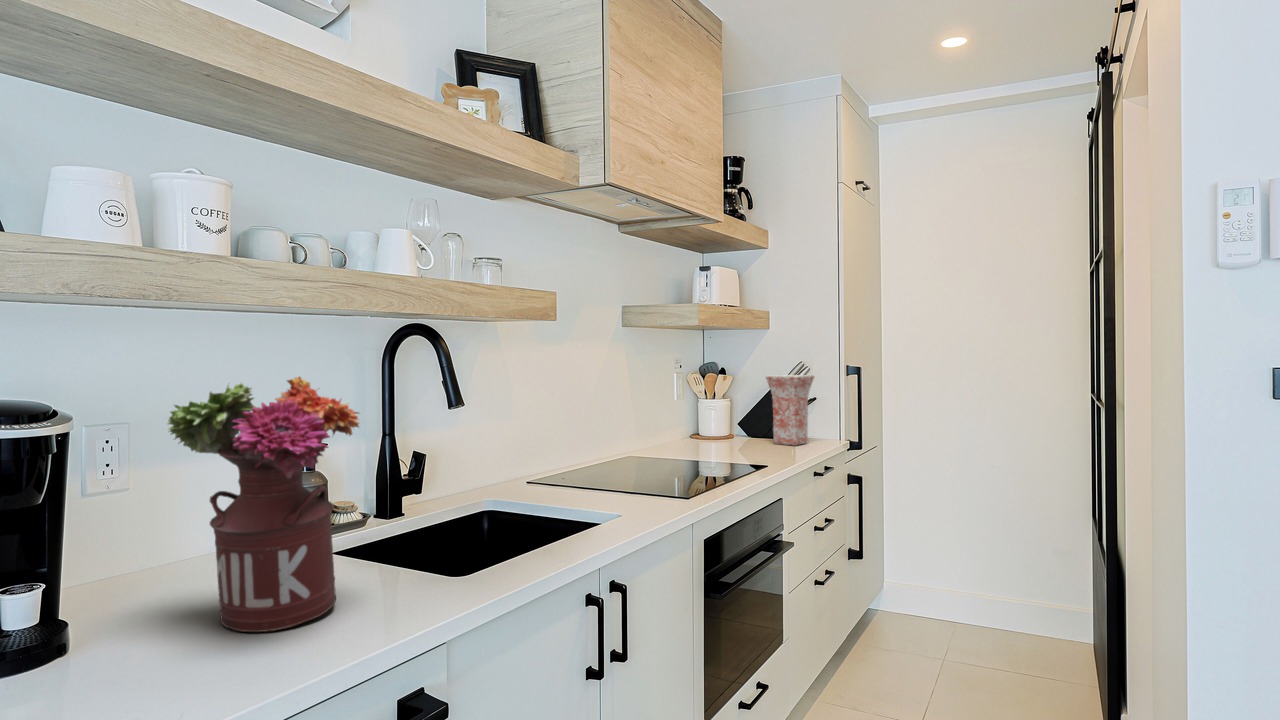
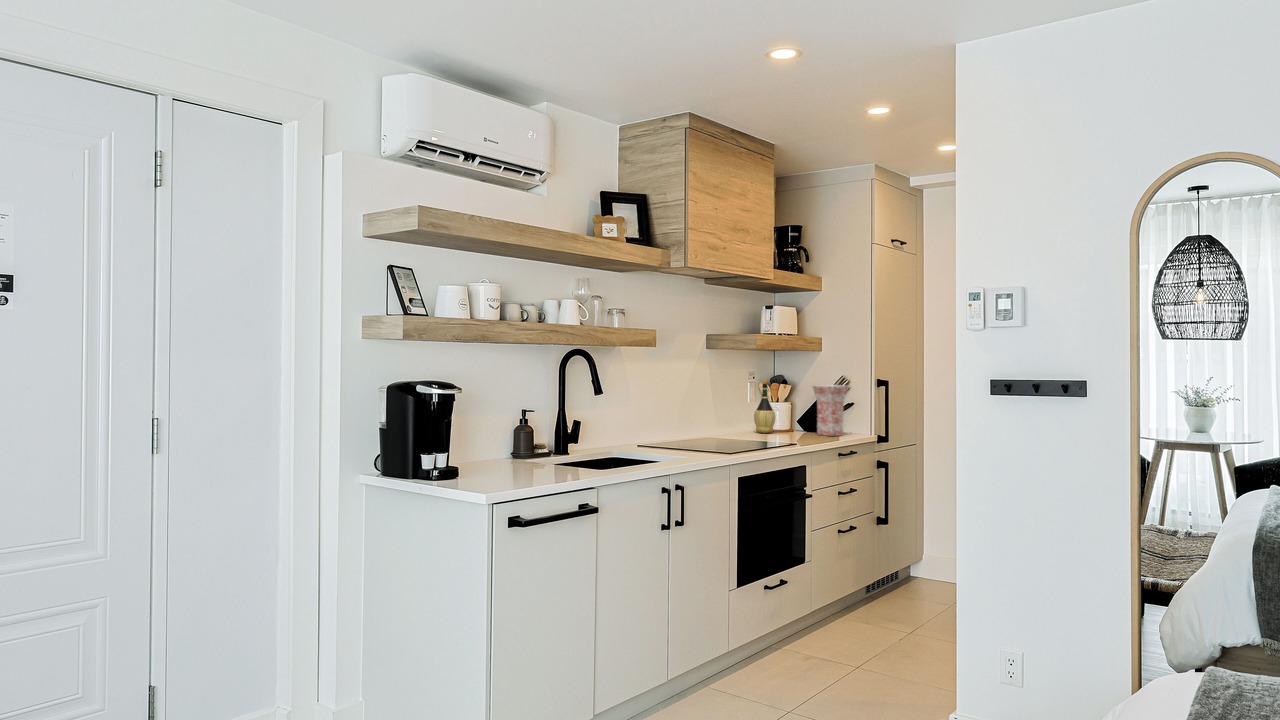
wine bottle: none [687,370,716,444] -> present [754,380,775,433]
flower arrangement: present [168,377,359,632] -> none [487,374,561,477]

